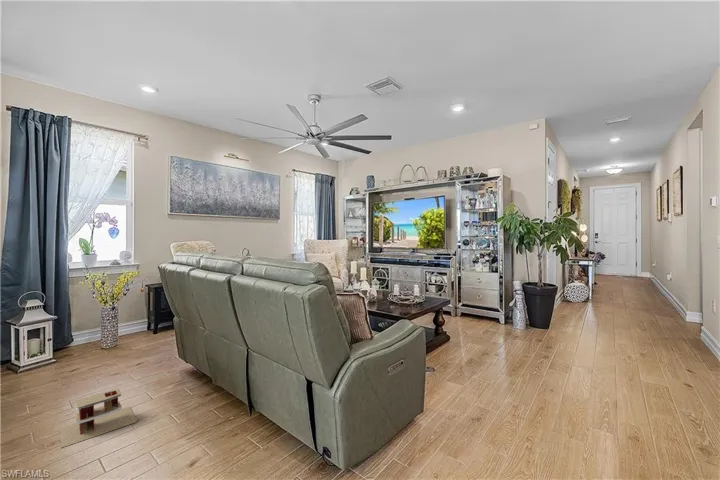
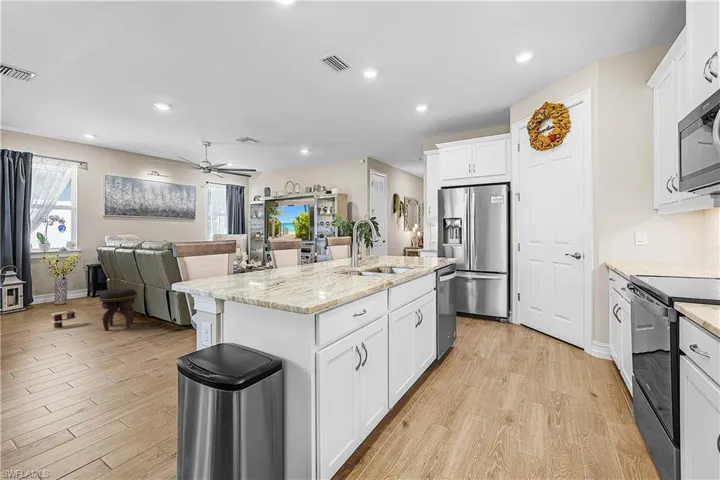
footstool: none [161,353,233,453] -> present [99,288,137,330]

